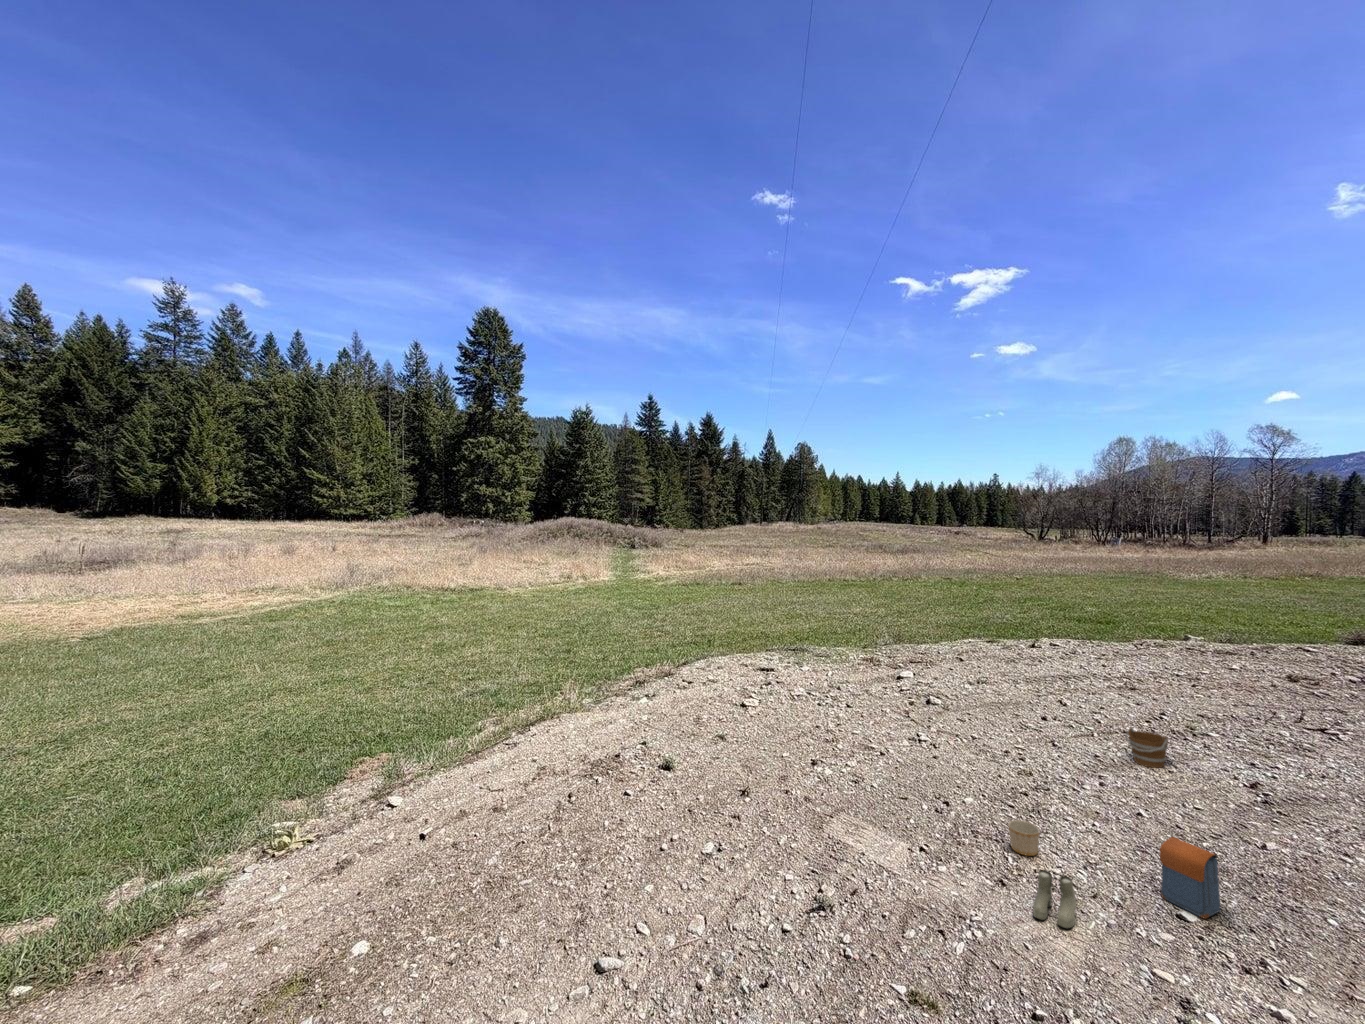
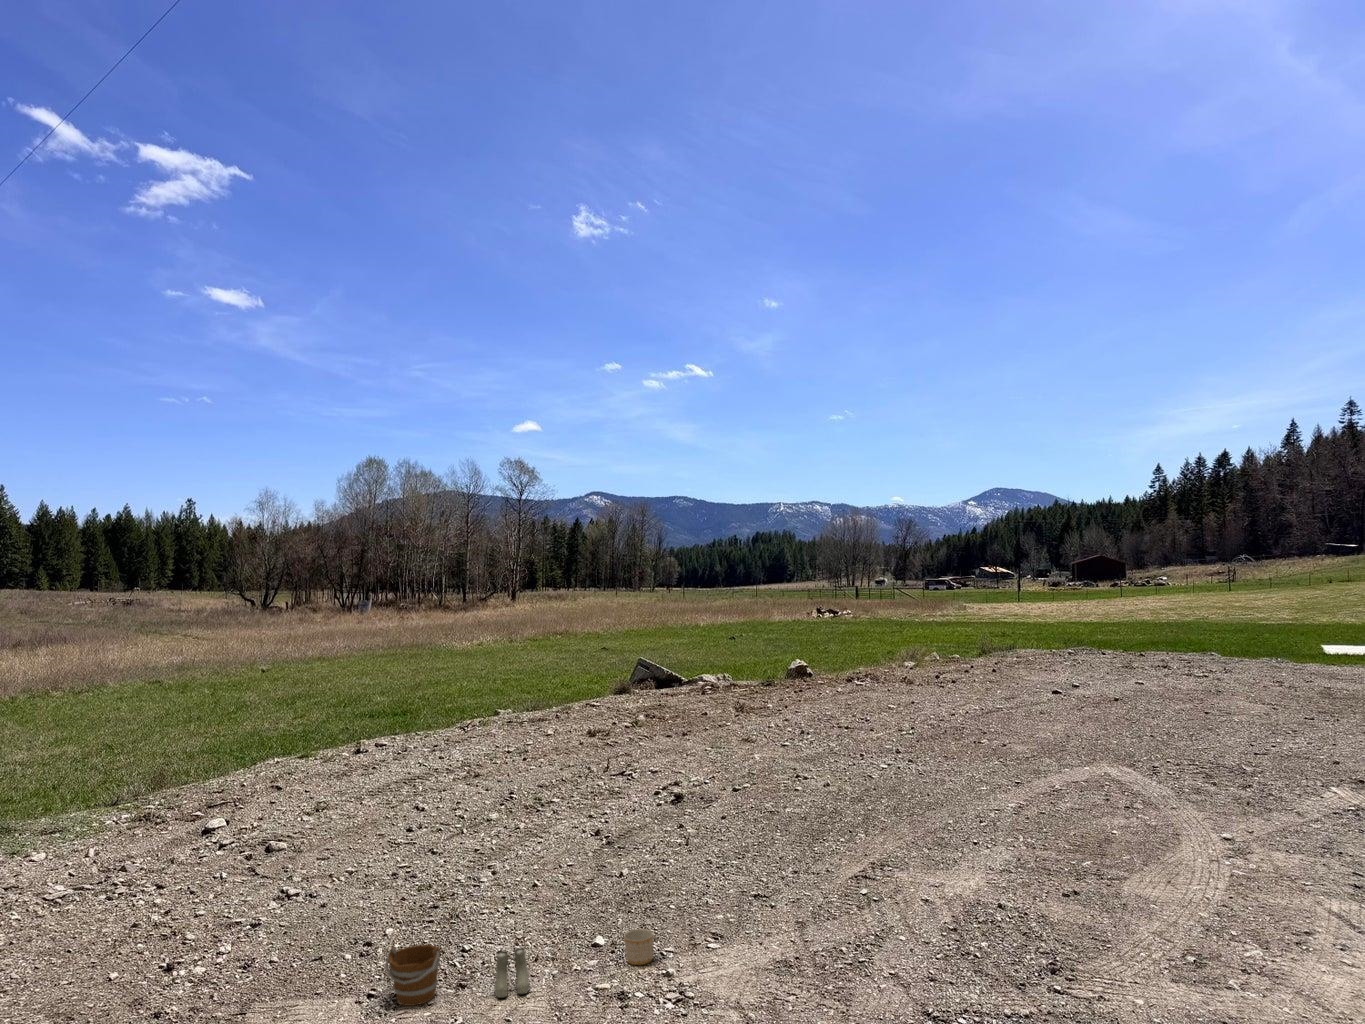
bucket: present [1125,727,1168,768] -> present [385,945,440,1006]
planter: present [1009,820,1040,856] -> present [624,929,653,965]
backpack: present [1160,837,1220,919] -> none [574,883,614,942]

